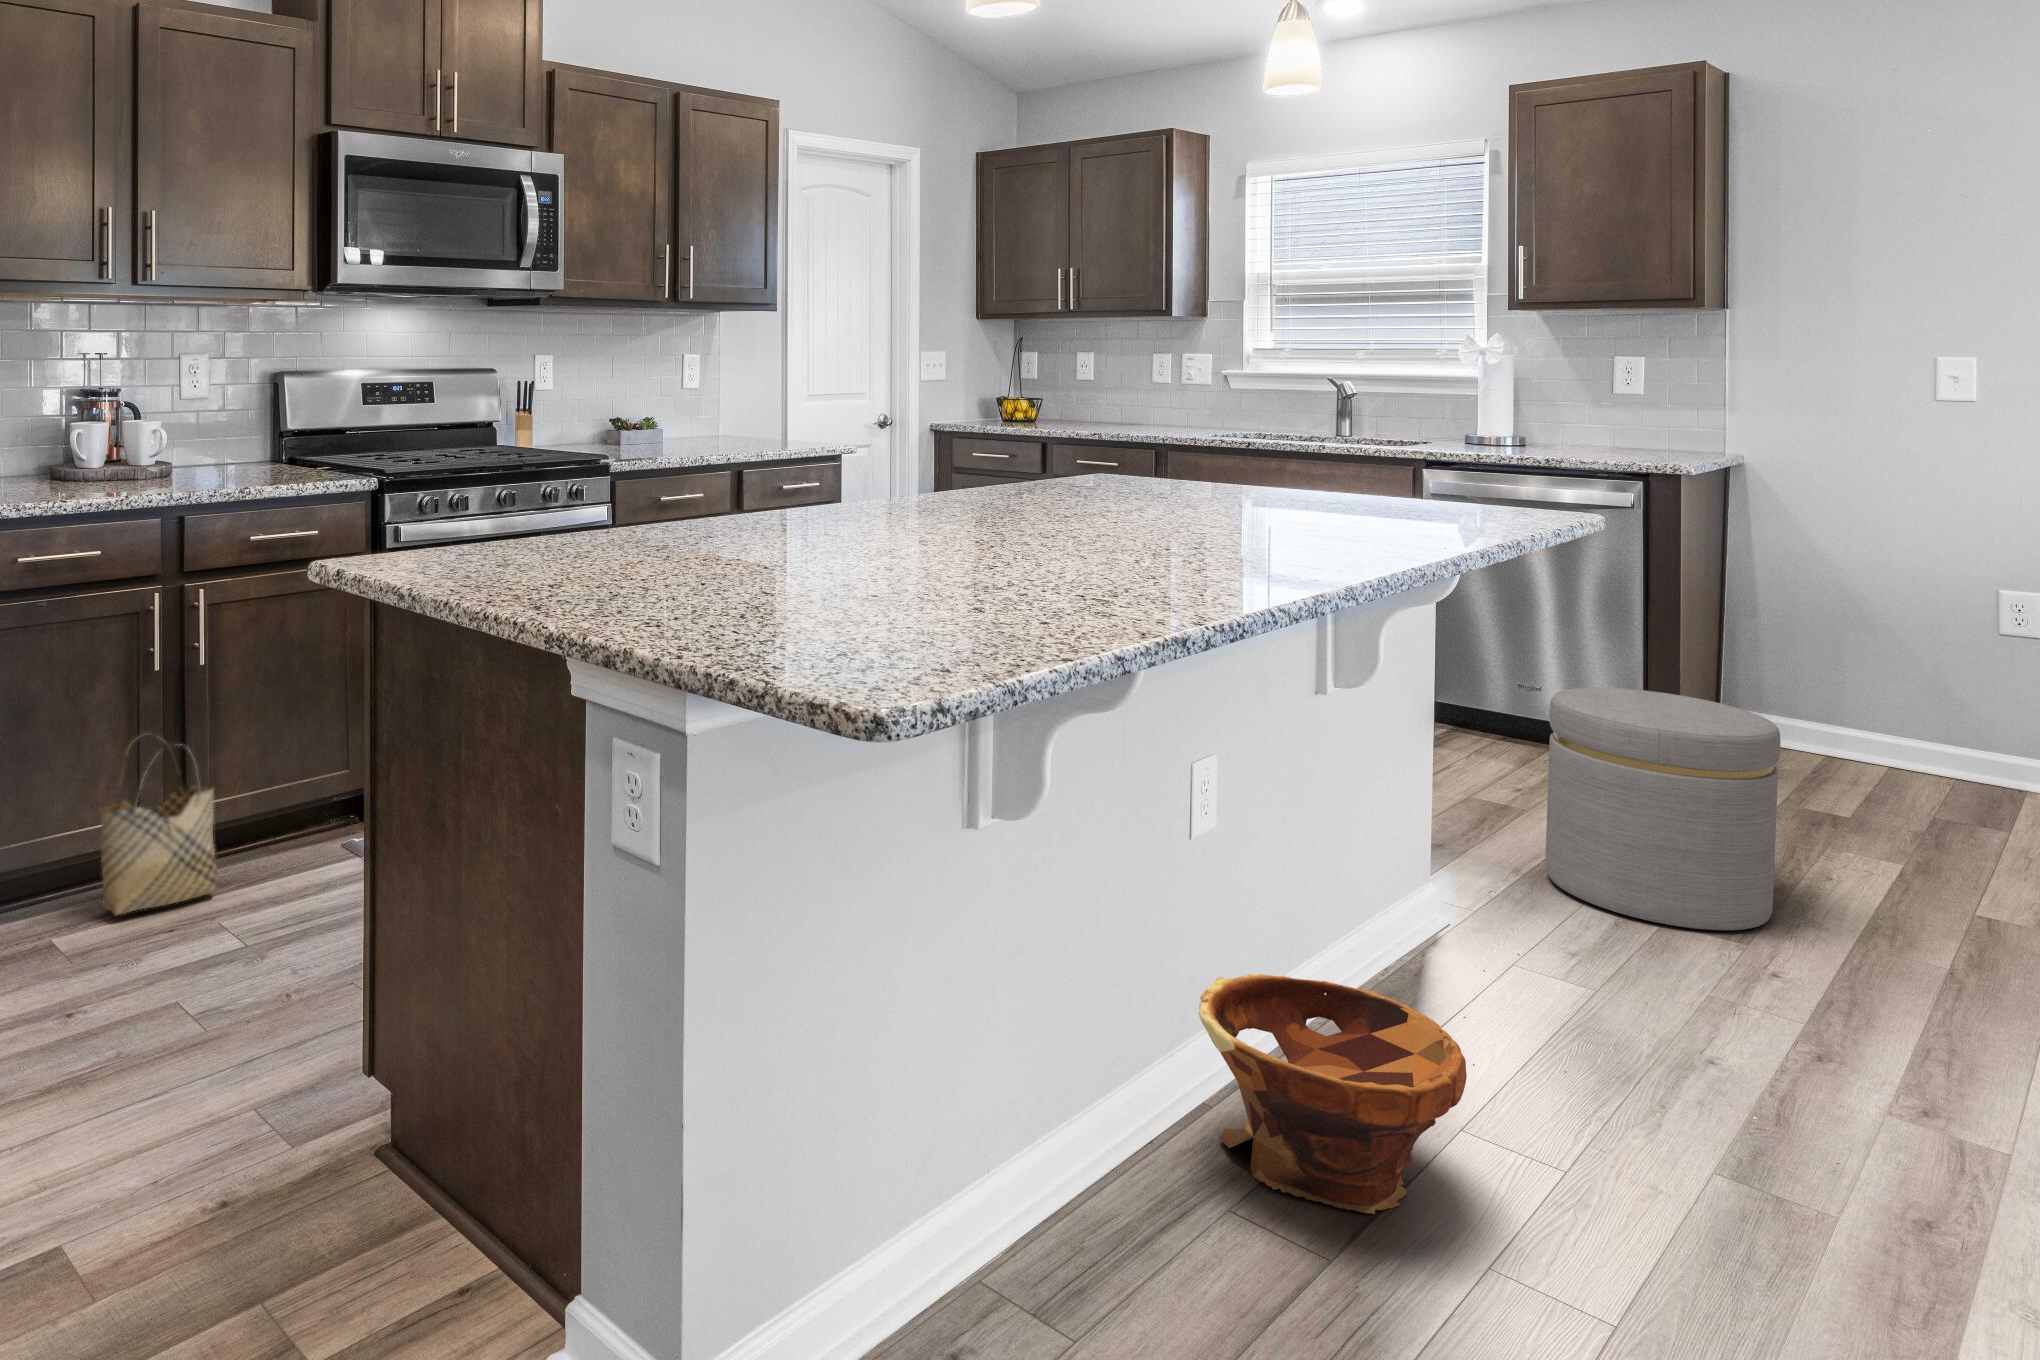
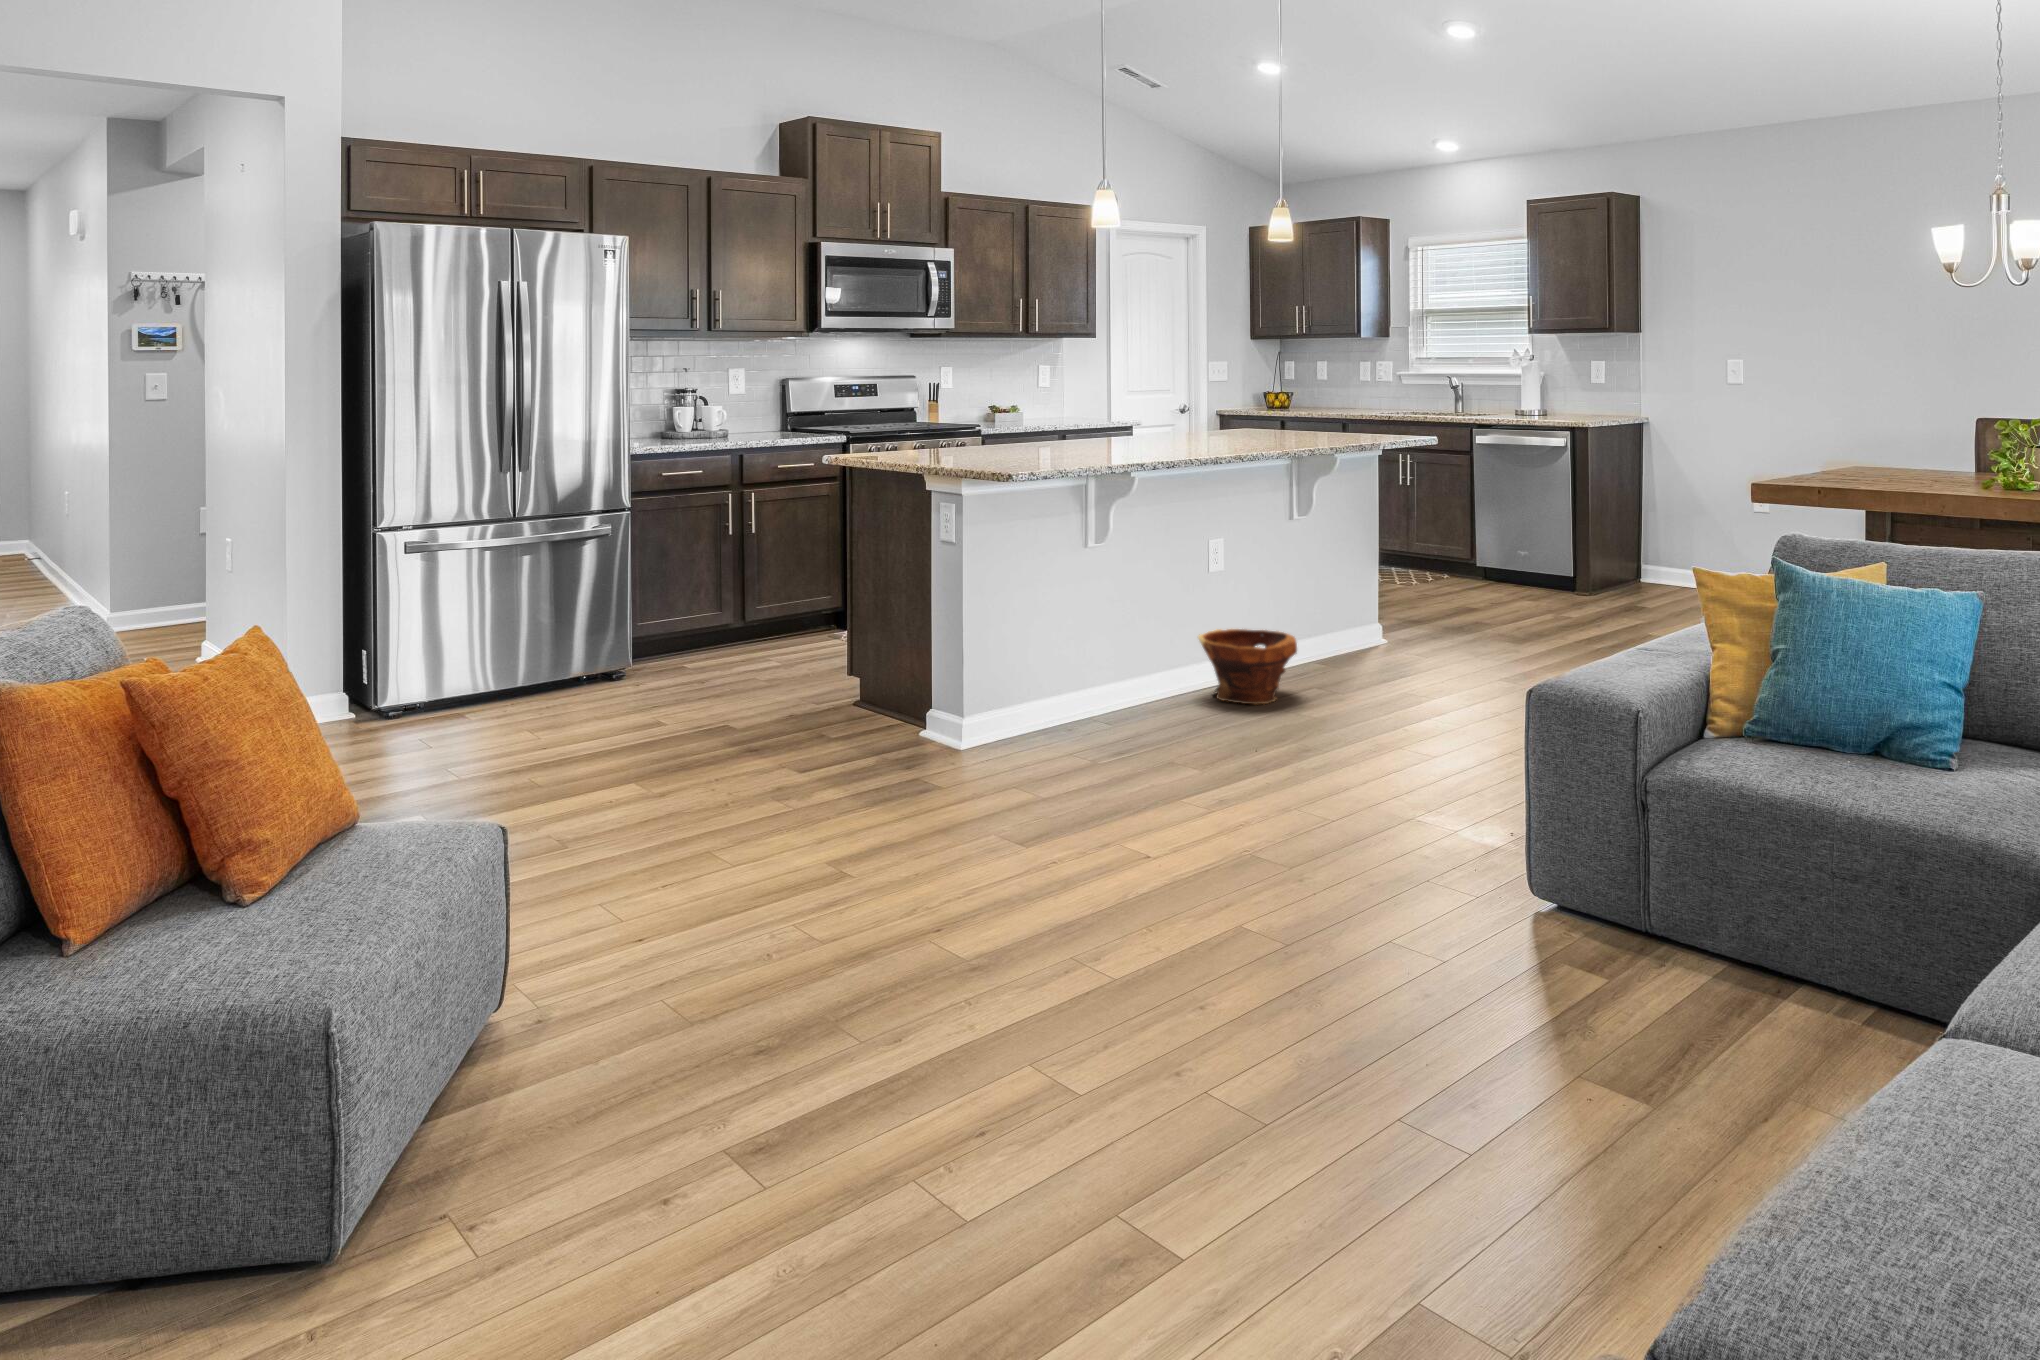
ottoman: present [1545,688,1781,930] -> none [1456,533,1552,641]
woven basket: present [99,733,217,915] -> none [703,567,764,656]

